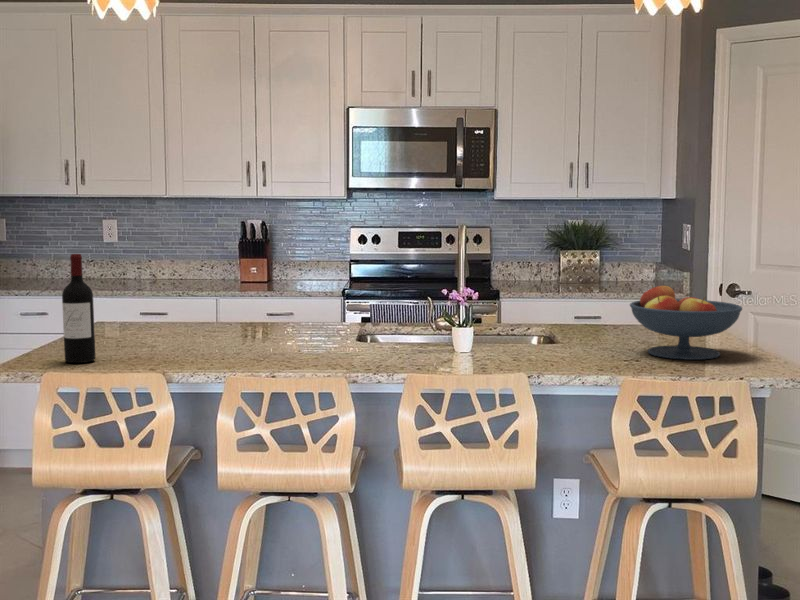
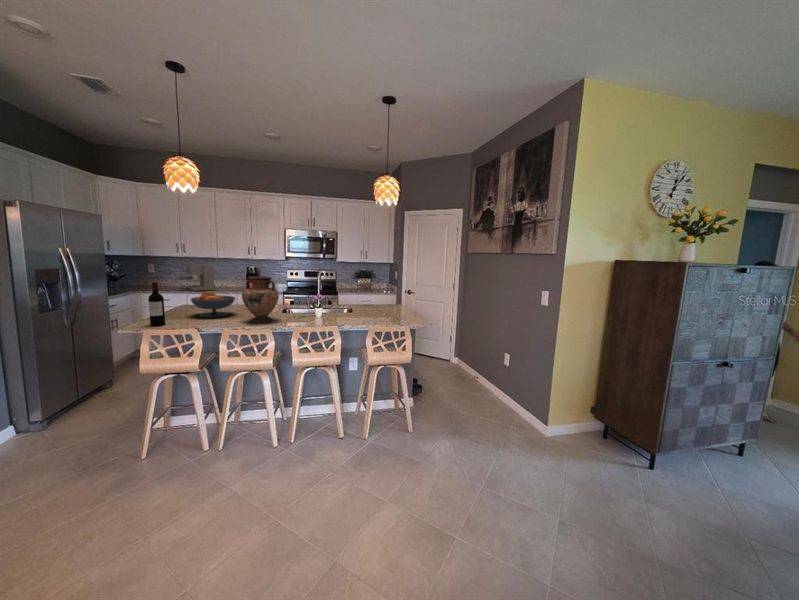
coffee maker: none [89,219,170,290] -> present [179,265,214,291]
vase: none [269,236,360,360] -> present [242,276,279,322]
fruit bowl: present [630,285,742,360] -> present [191,291,235,317]

